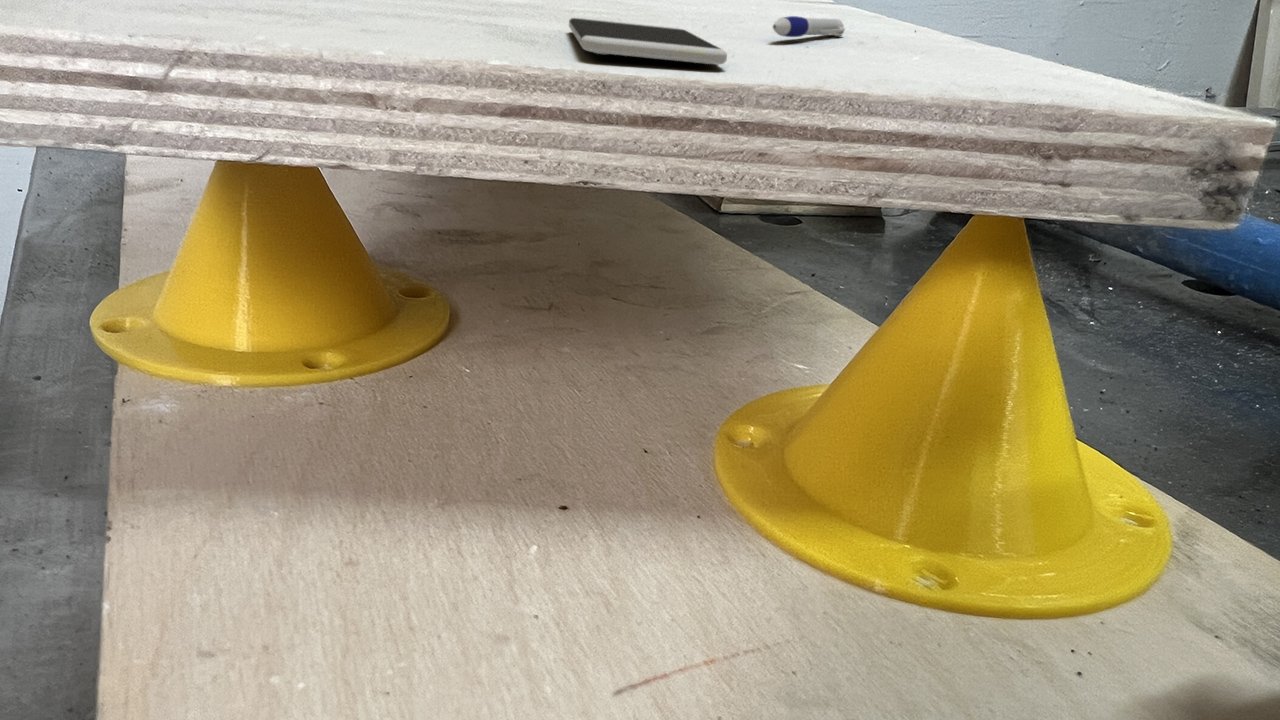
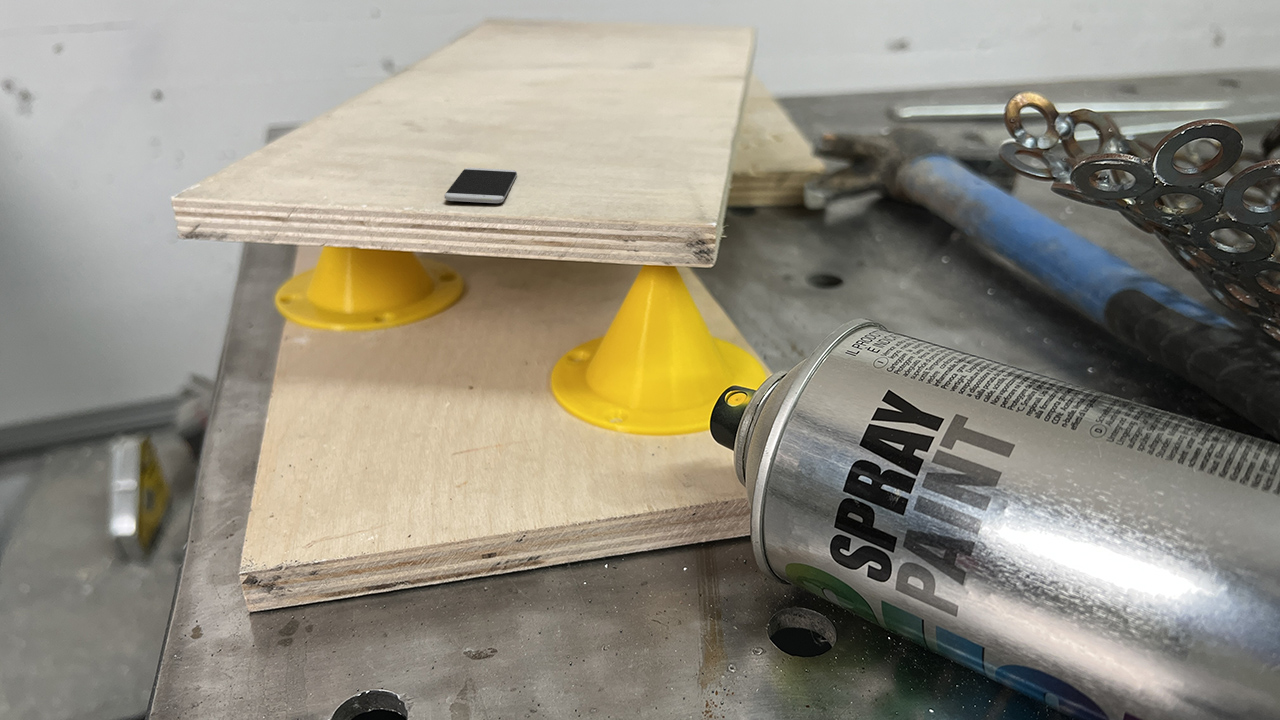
pen: present [773,16,845,37] -> none [561,149,622,168]

